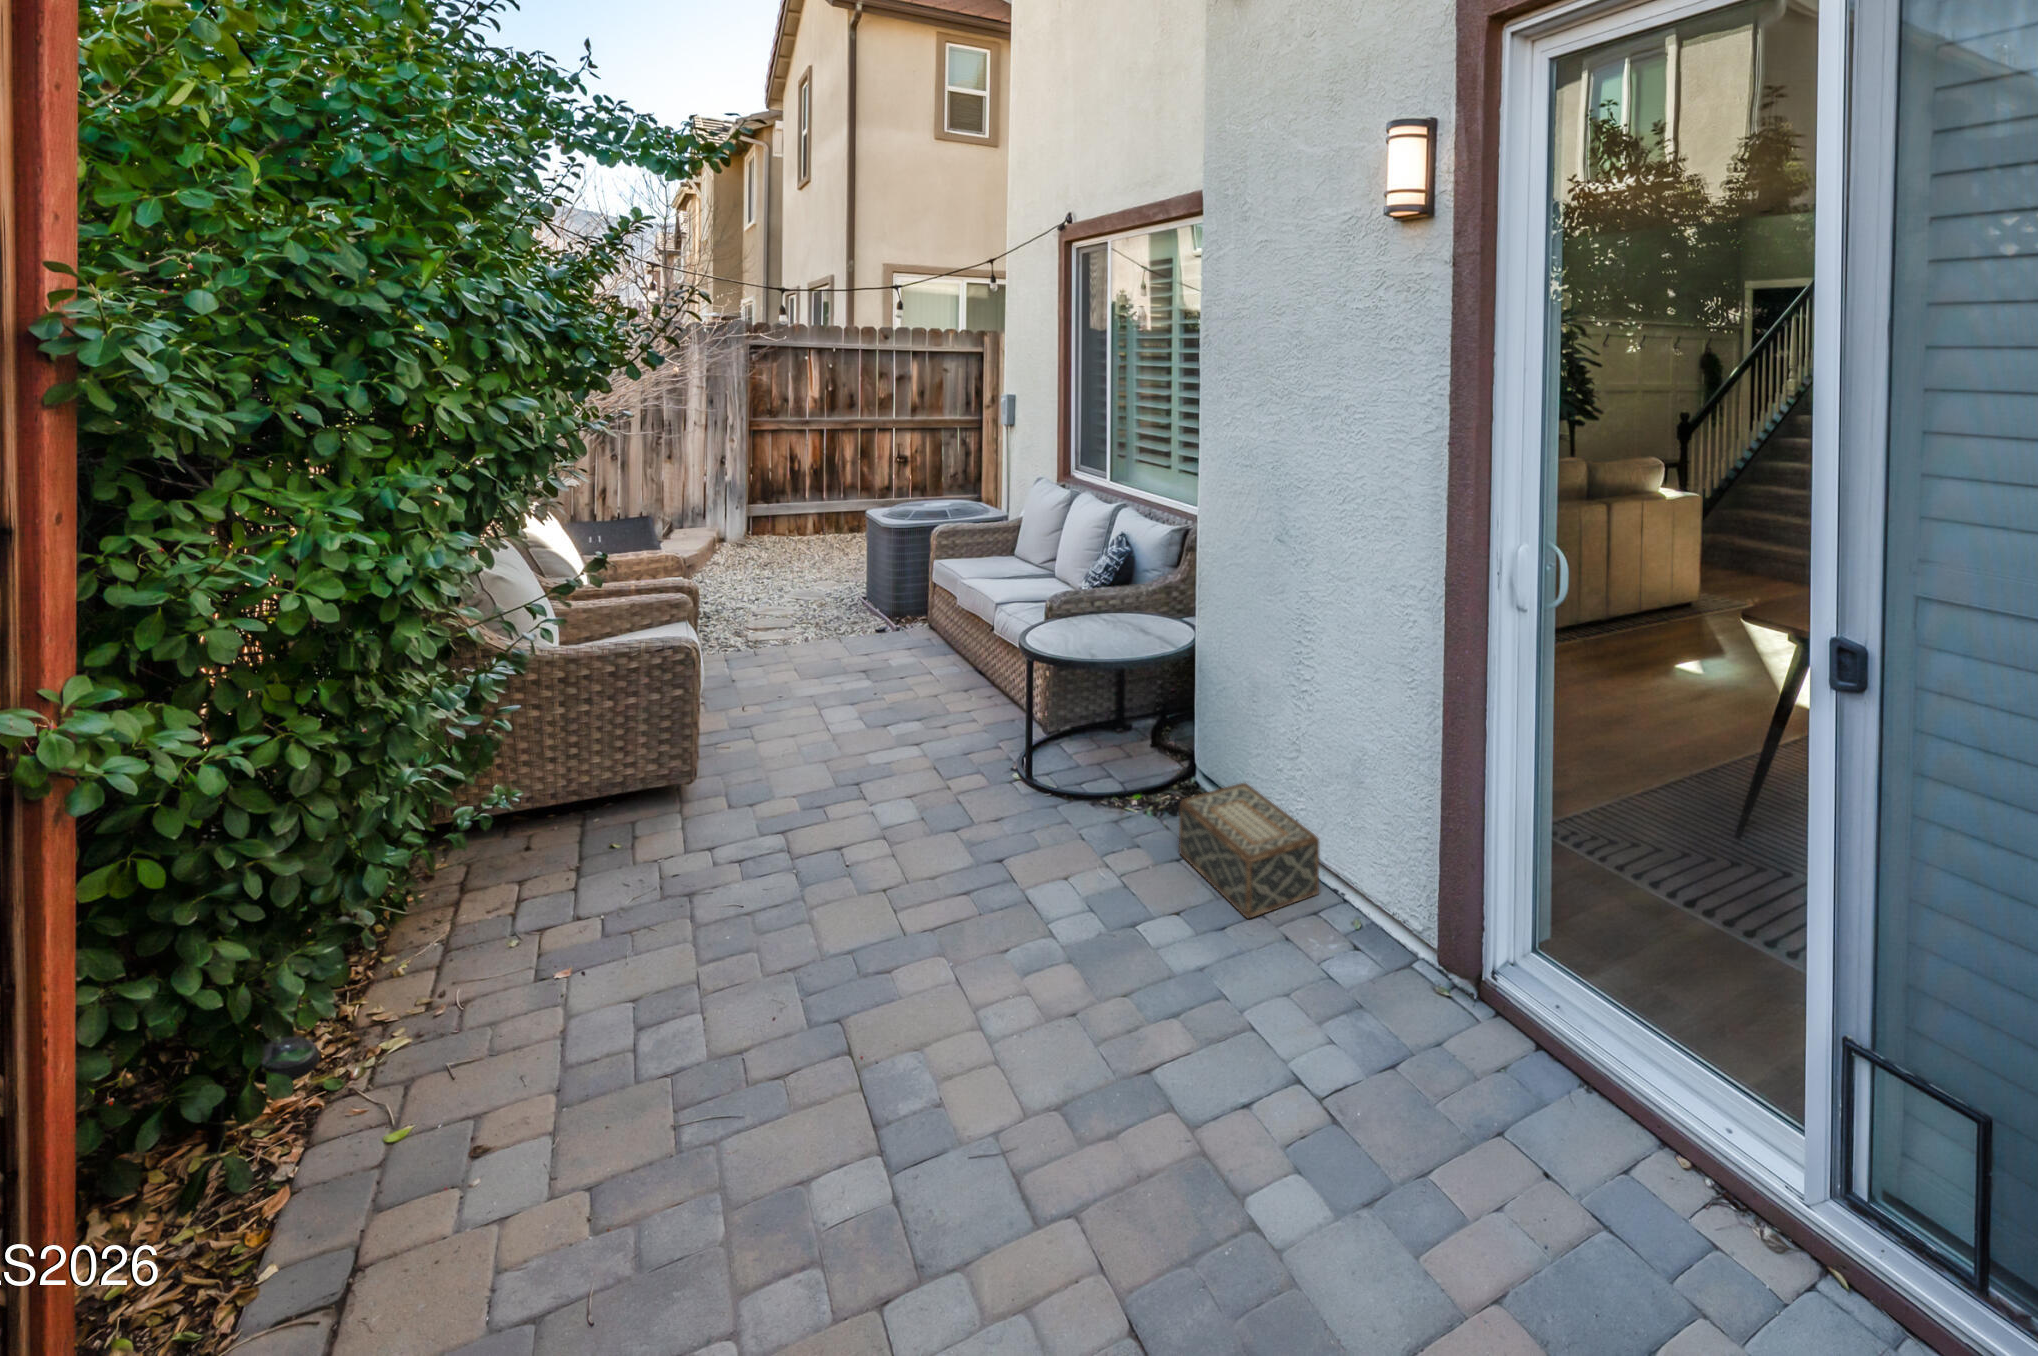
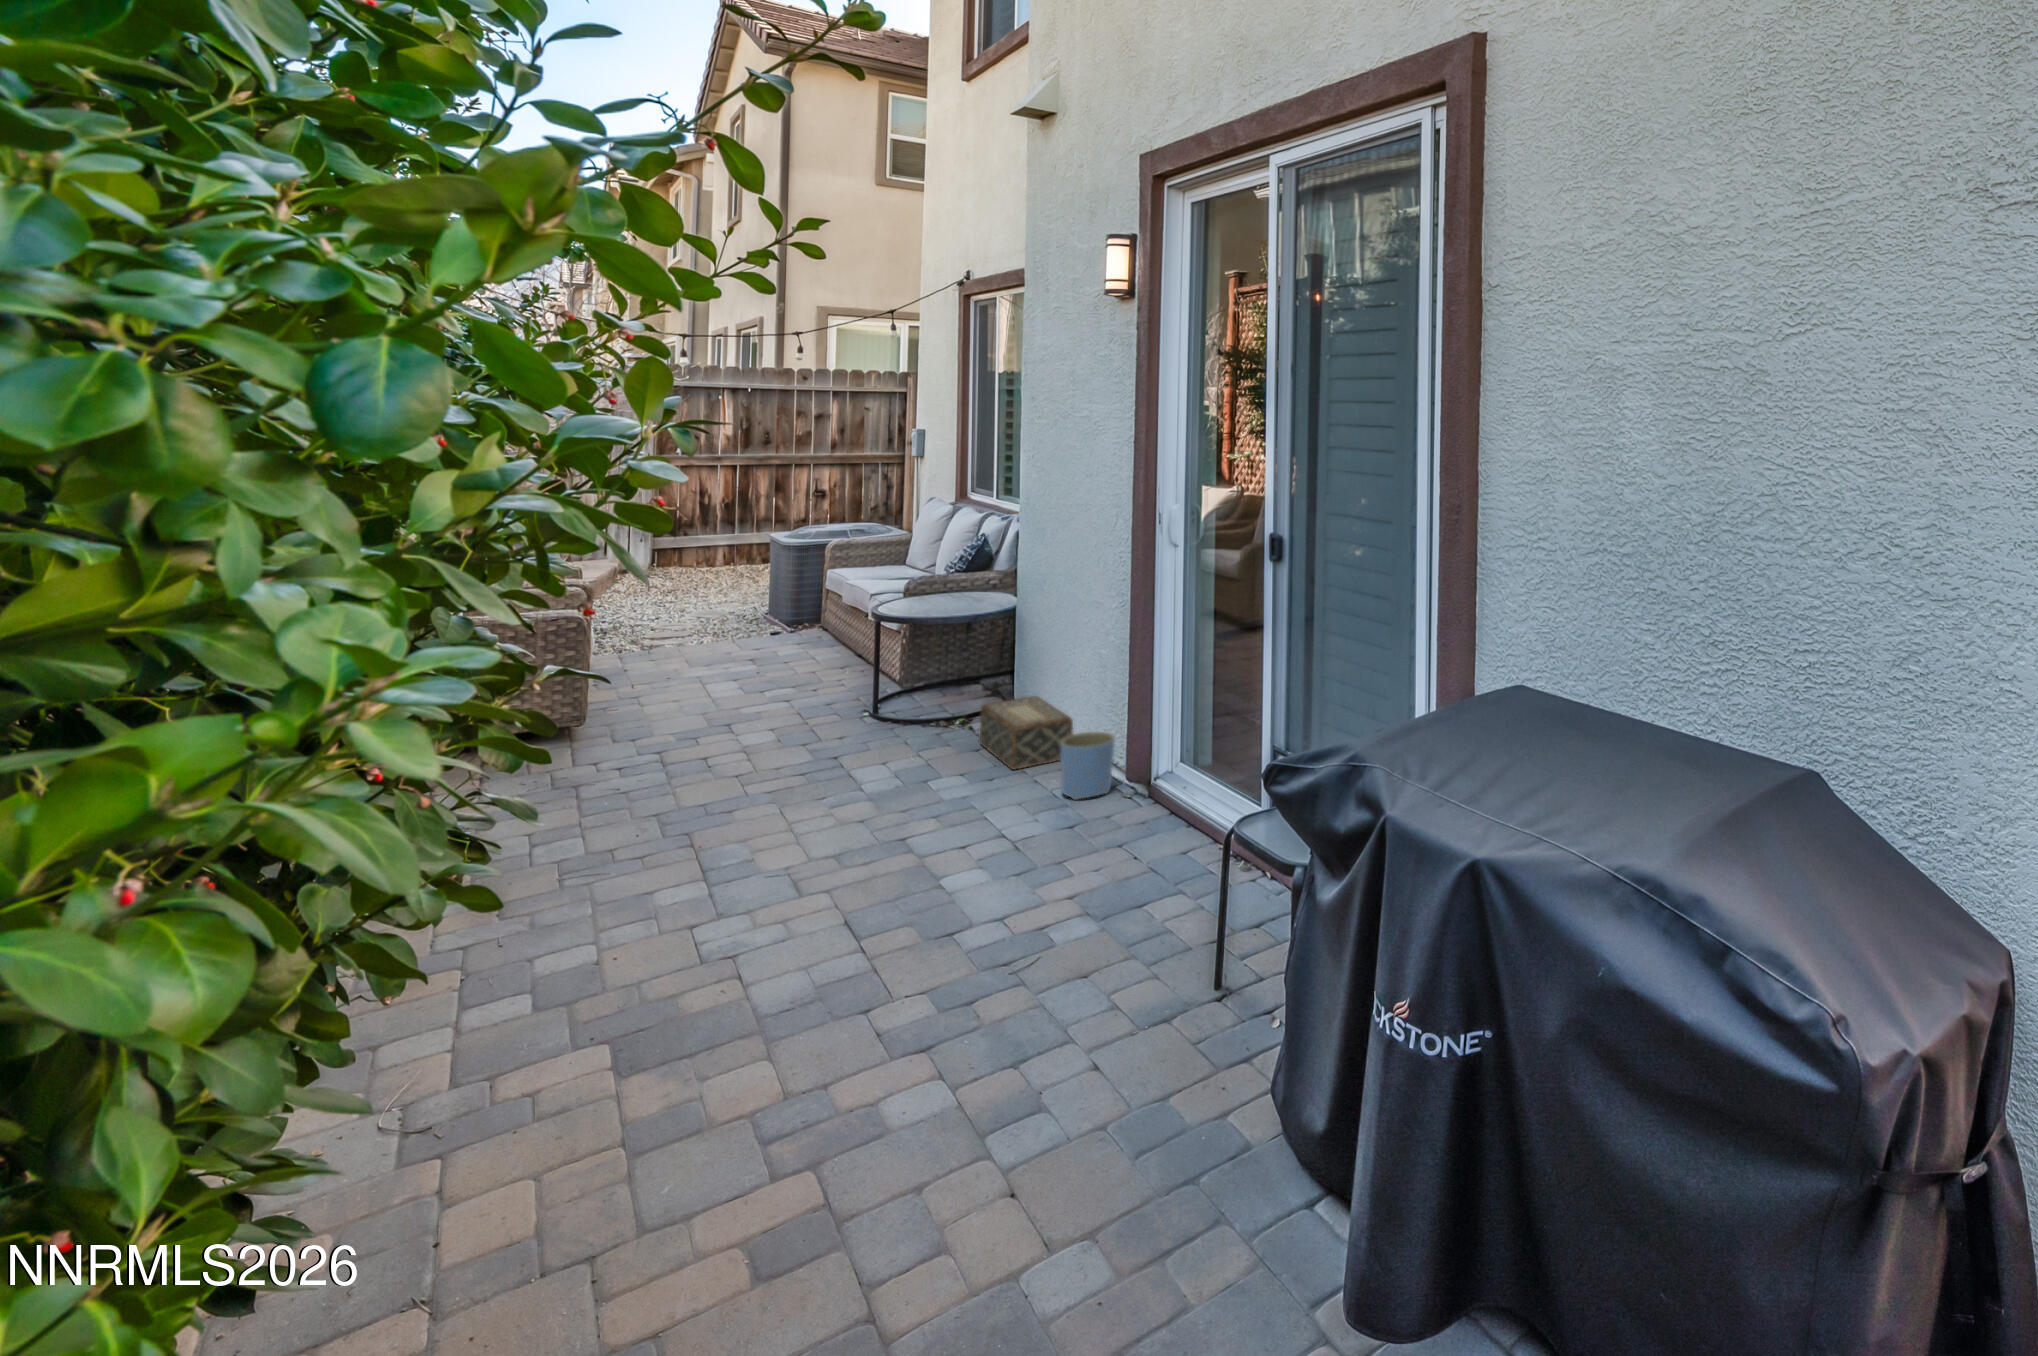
planter: none [1343,884,1421,1006] -> present [1061,732,1114,800]

